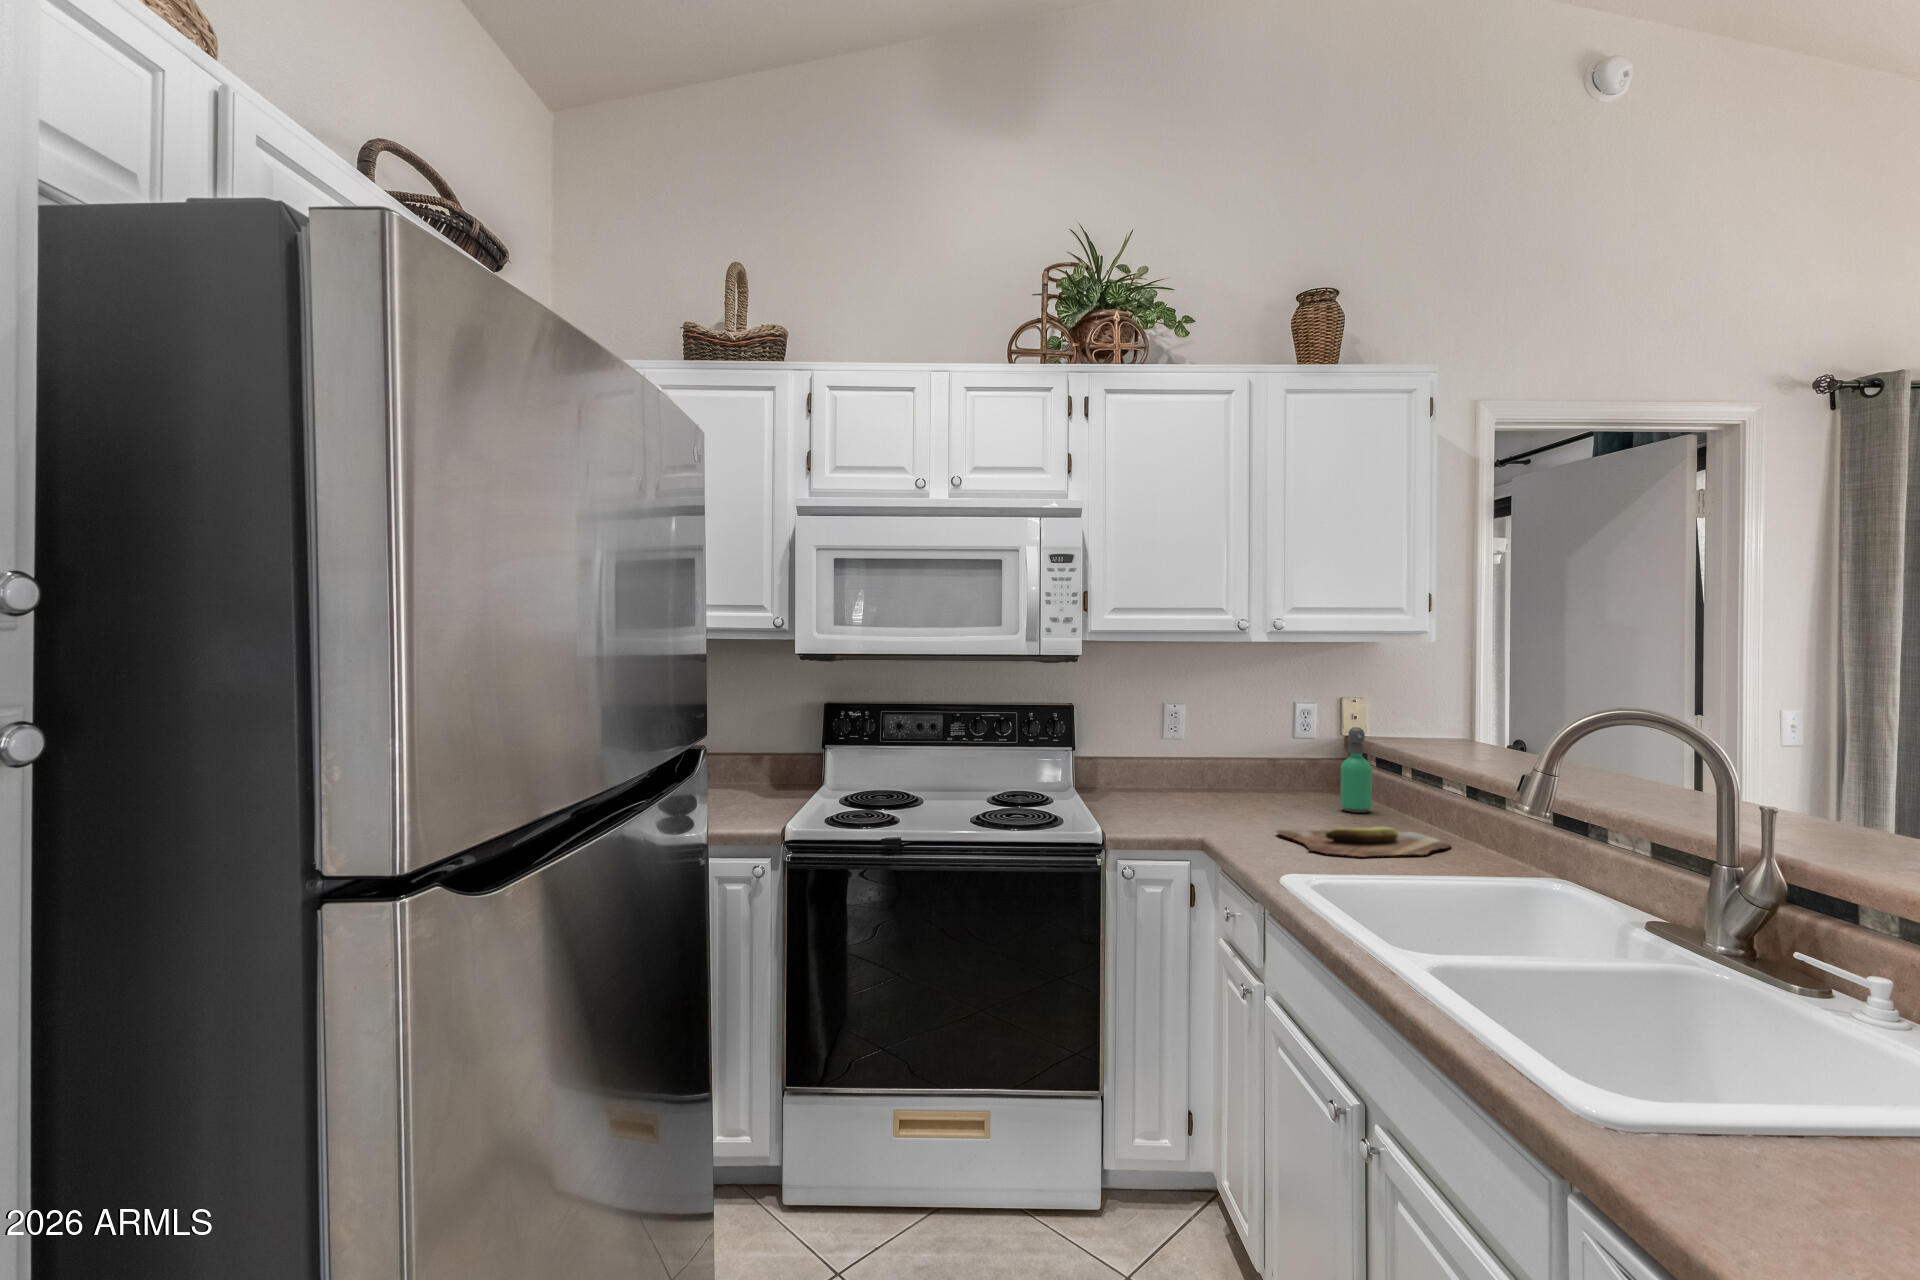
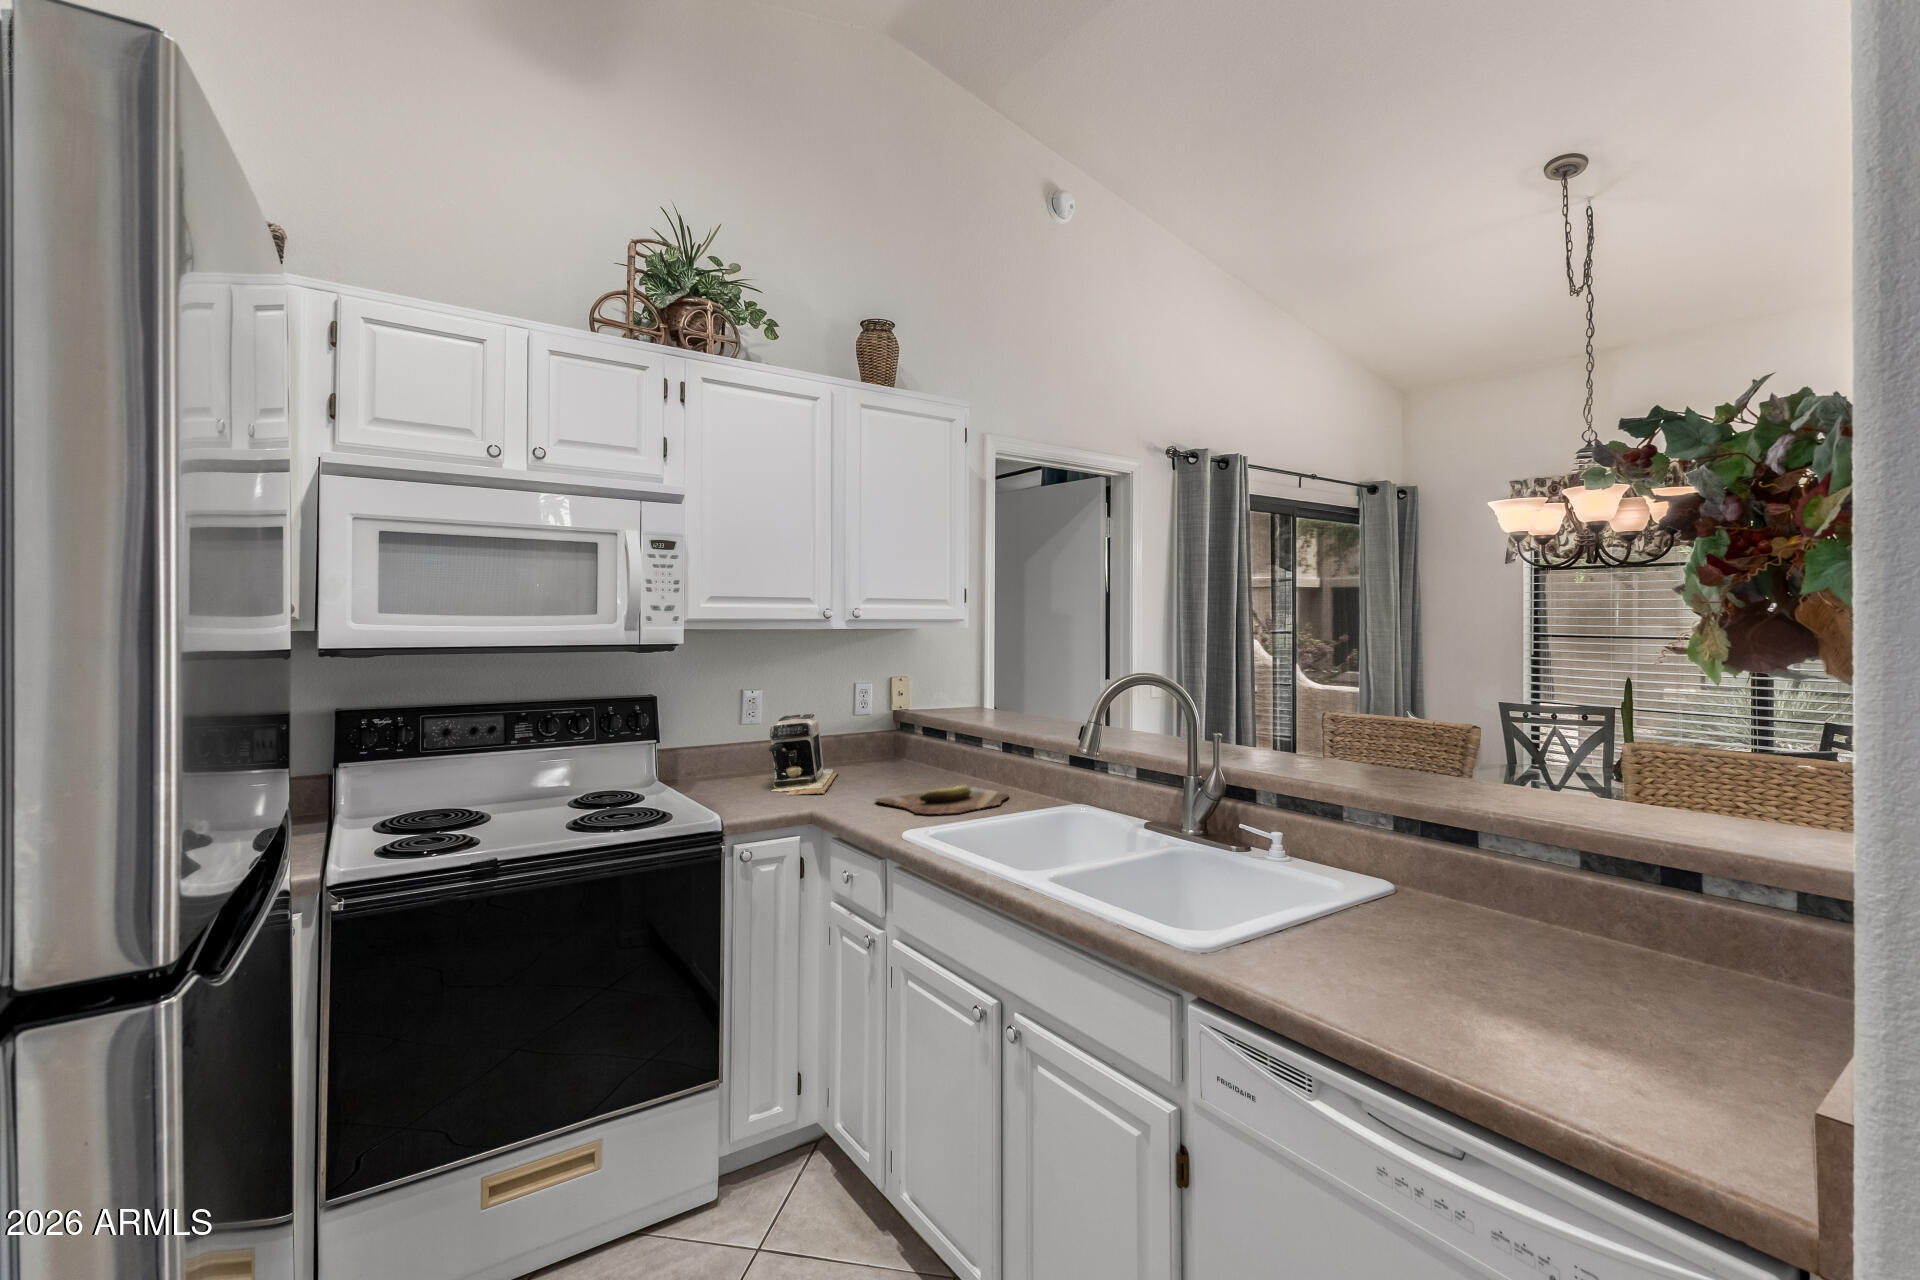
soap dispenser: present [1341,727,1372,813] -> none [901,703,926,776]
coffee maker: none [1178,732,1269,820] -> present [769,714,838,795]

